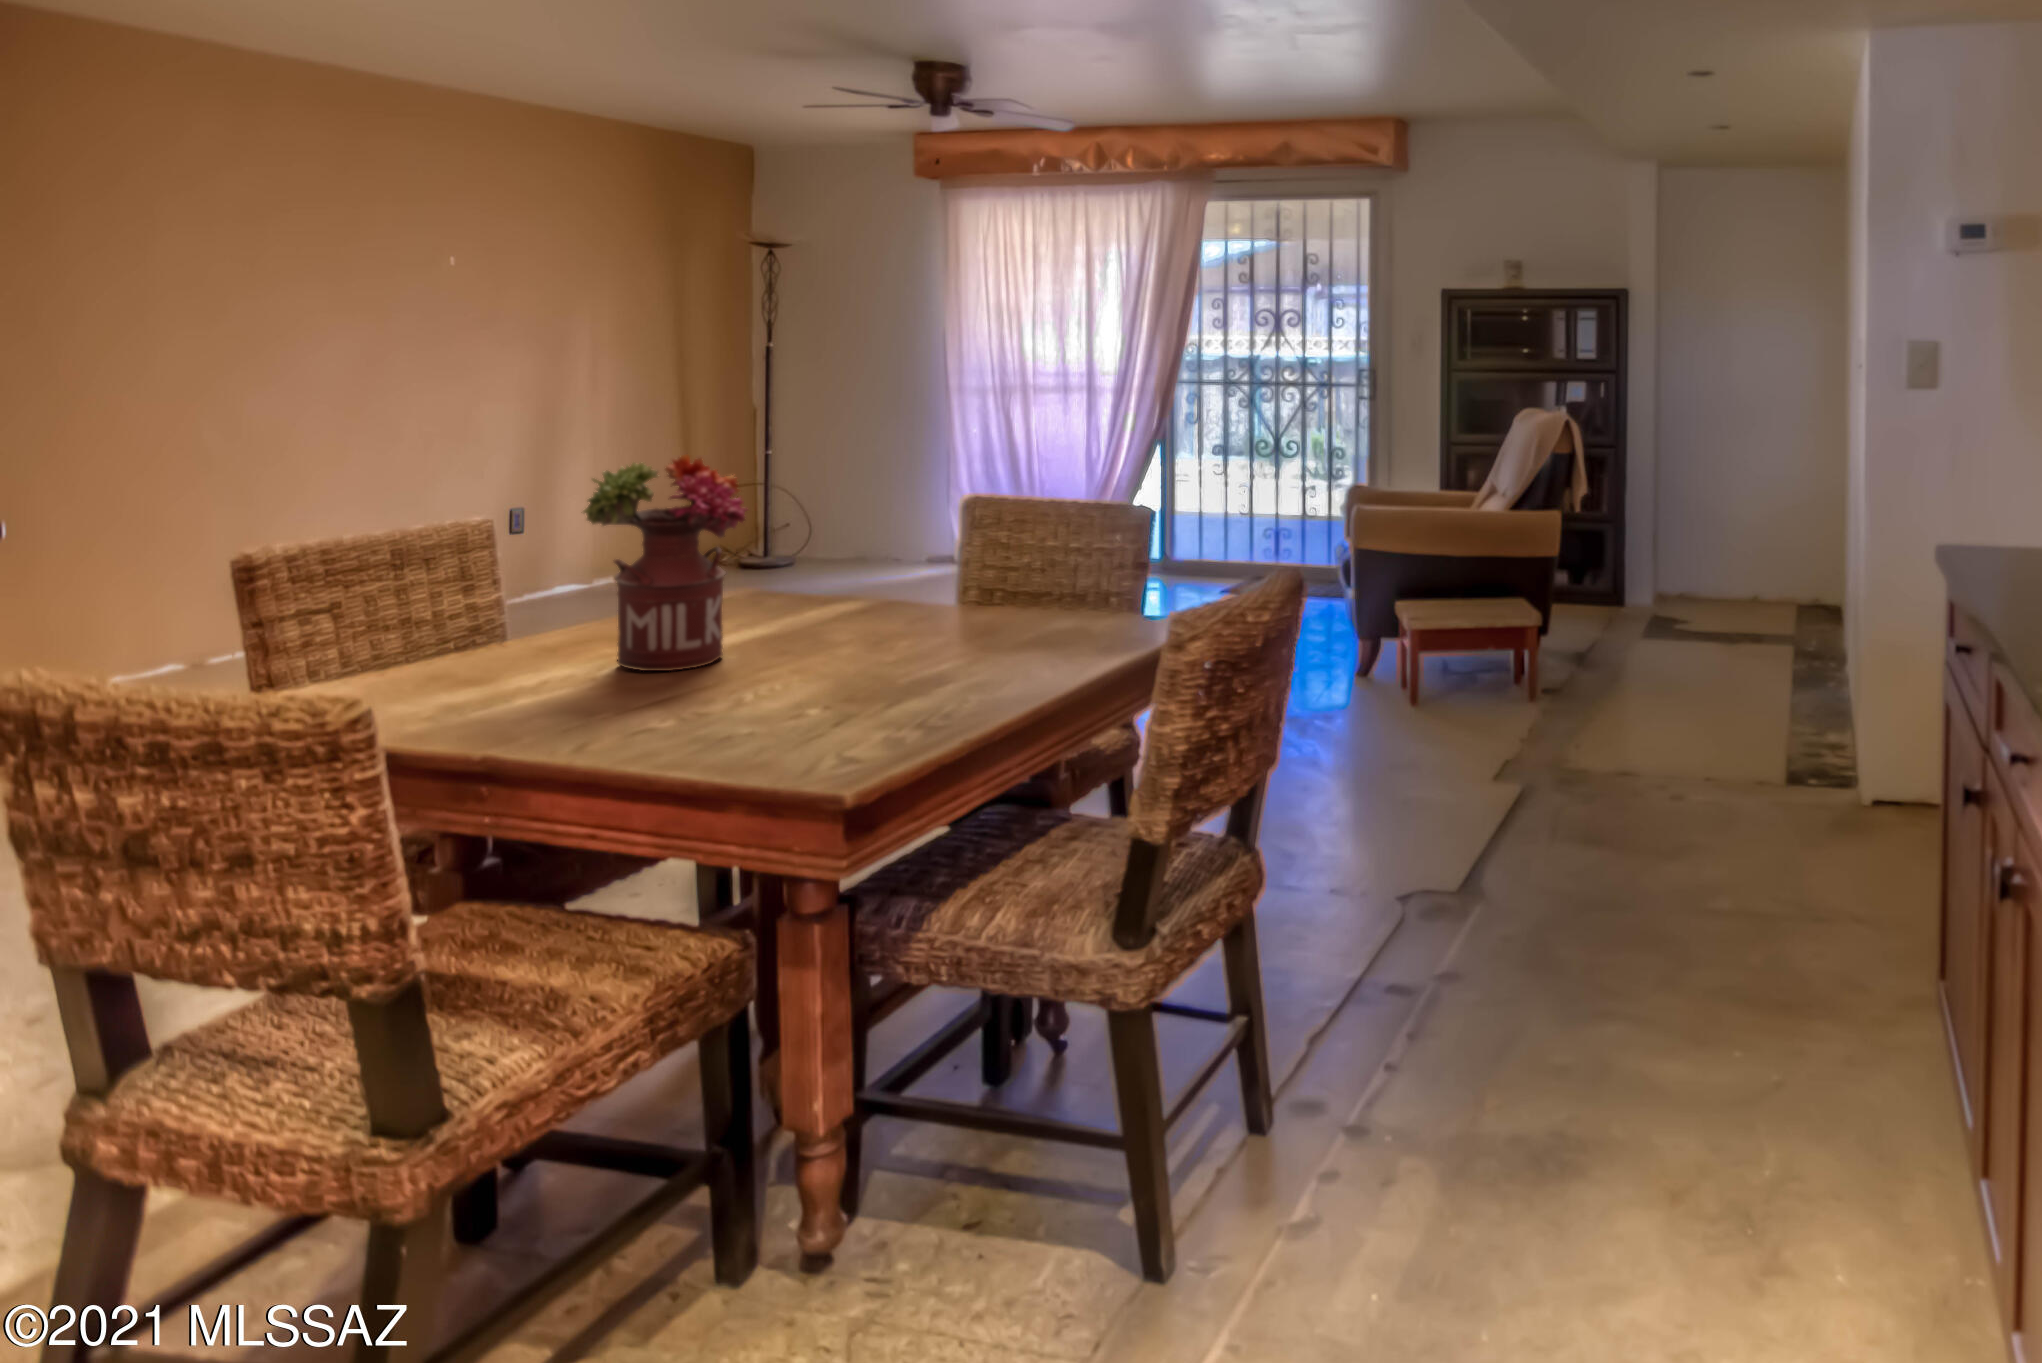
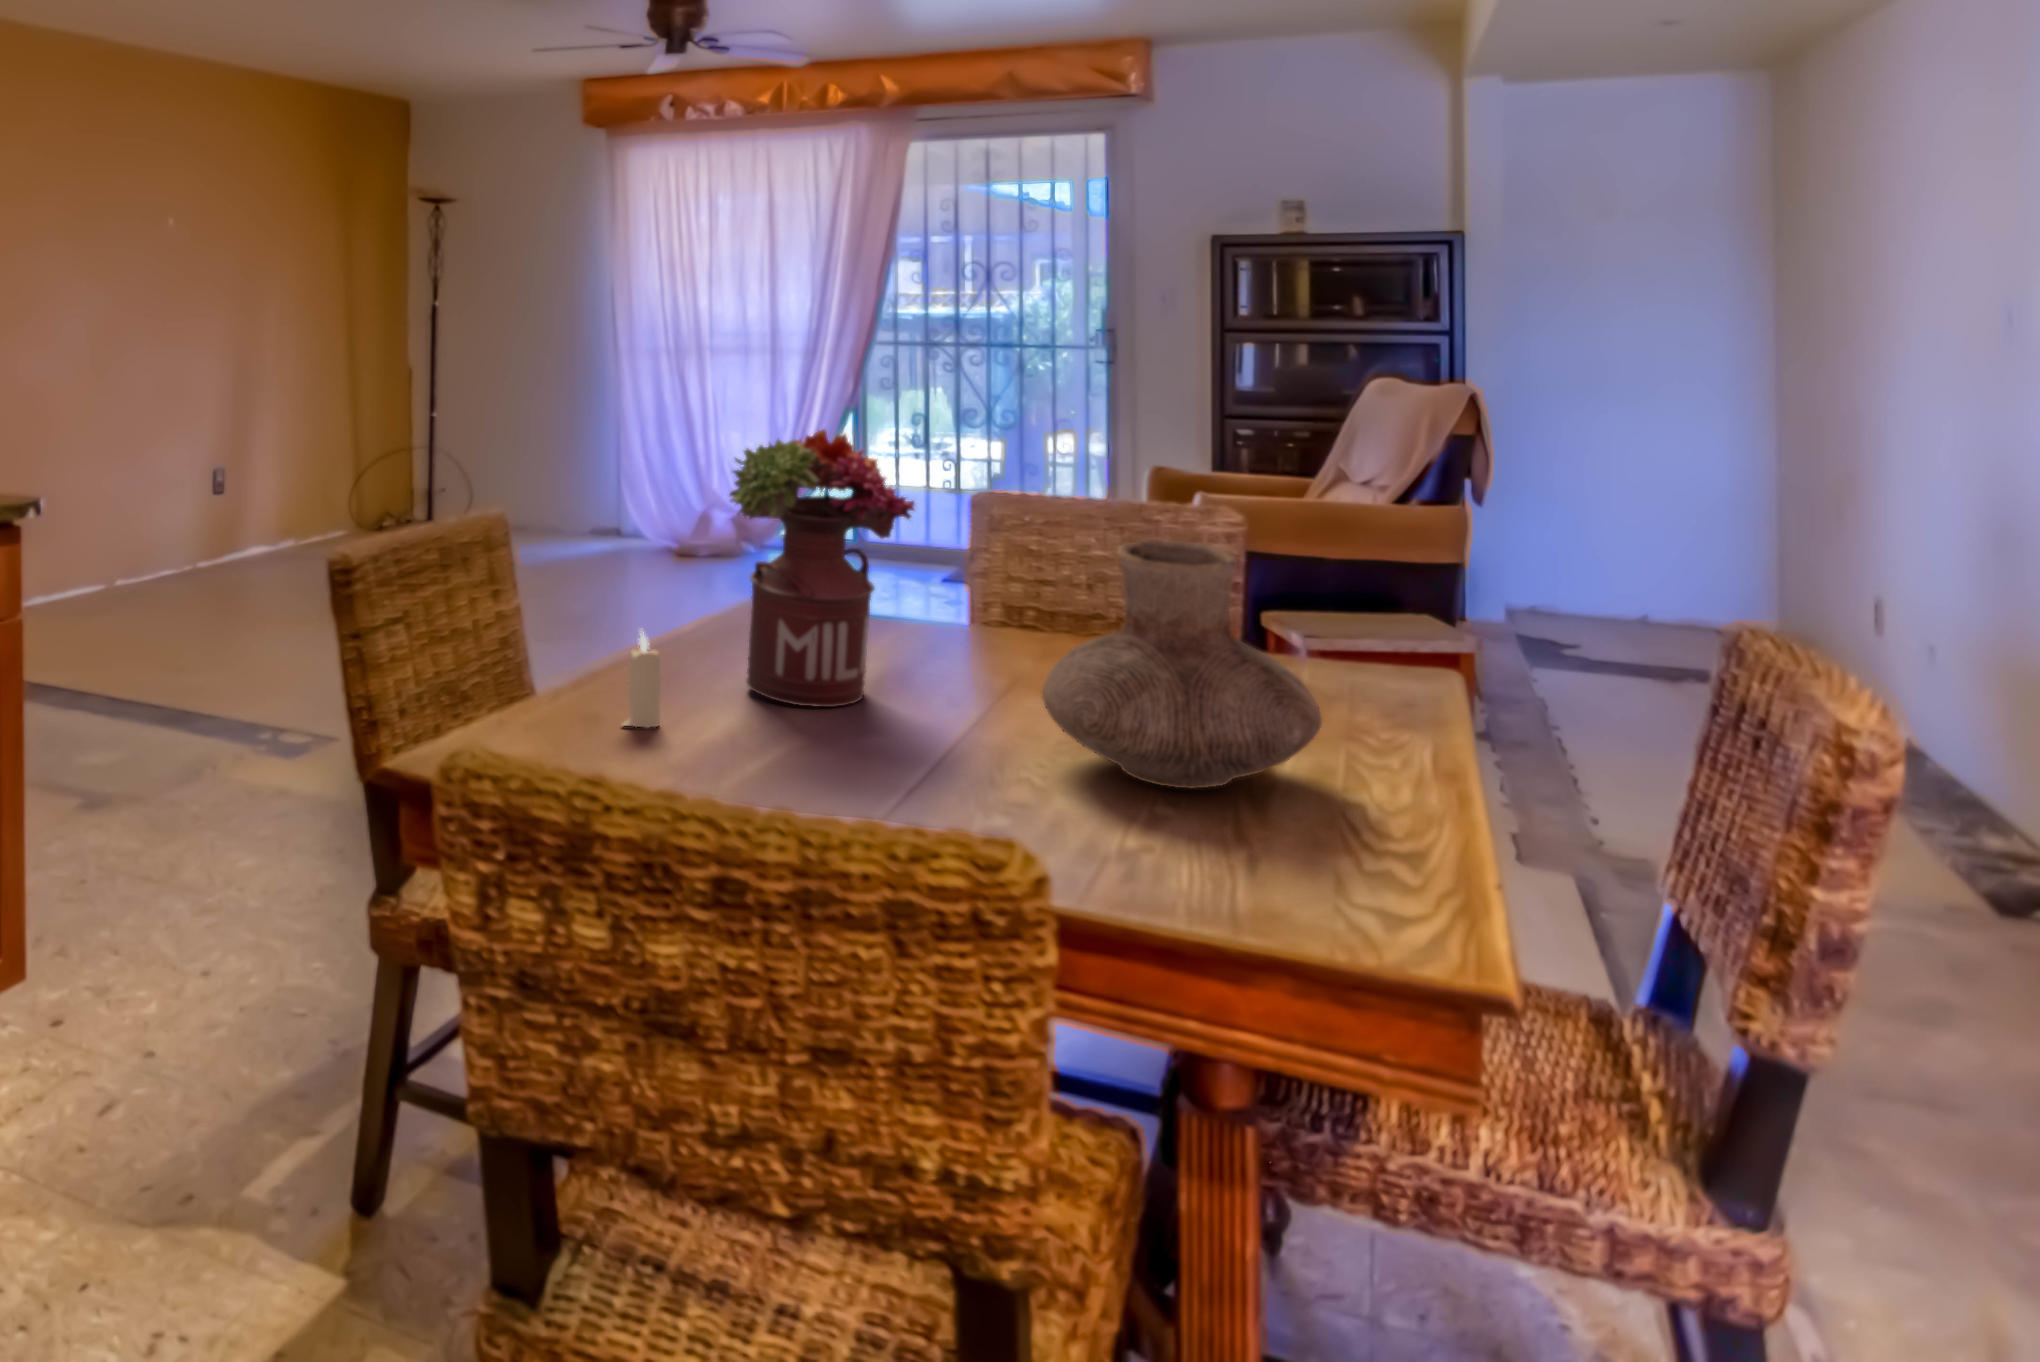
vase: none [766,529,966,702] -> present [1042,541,1322,789]
candle: none [459,615,500,694] -> present [623,632,660,728]

